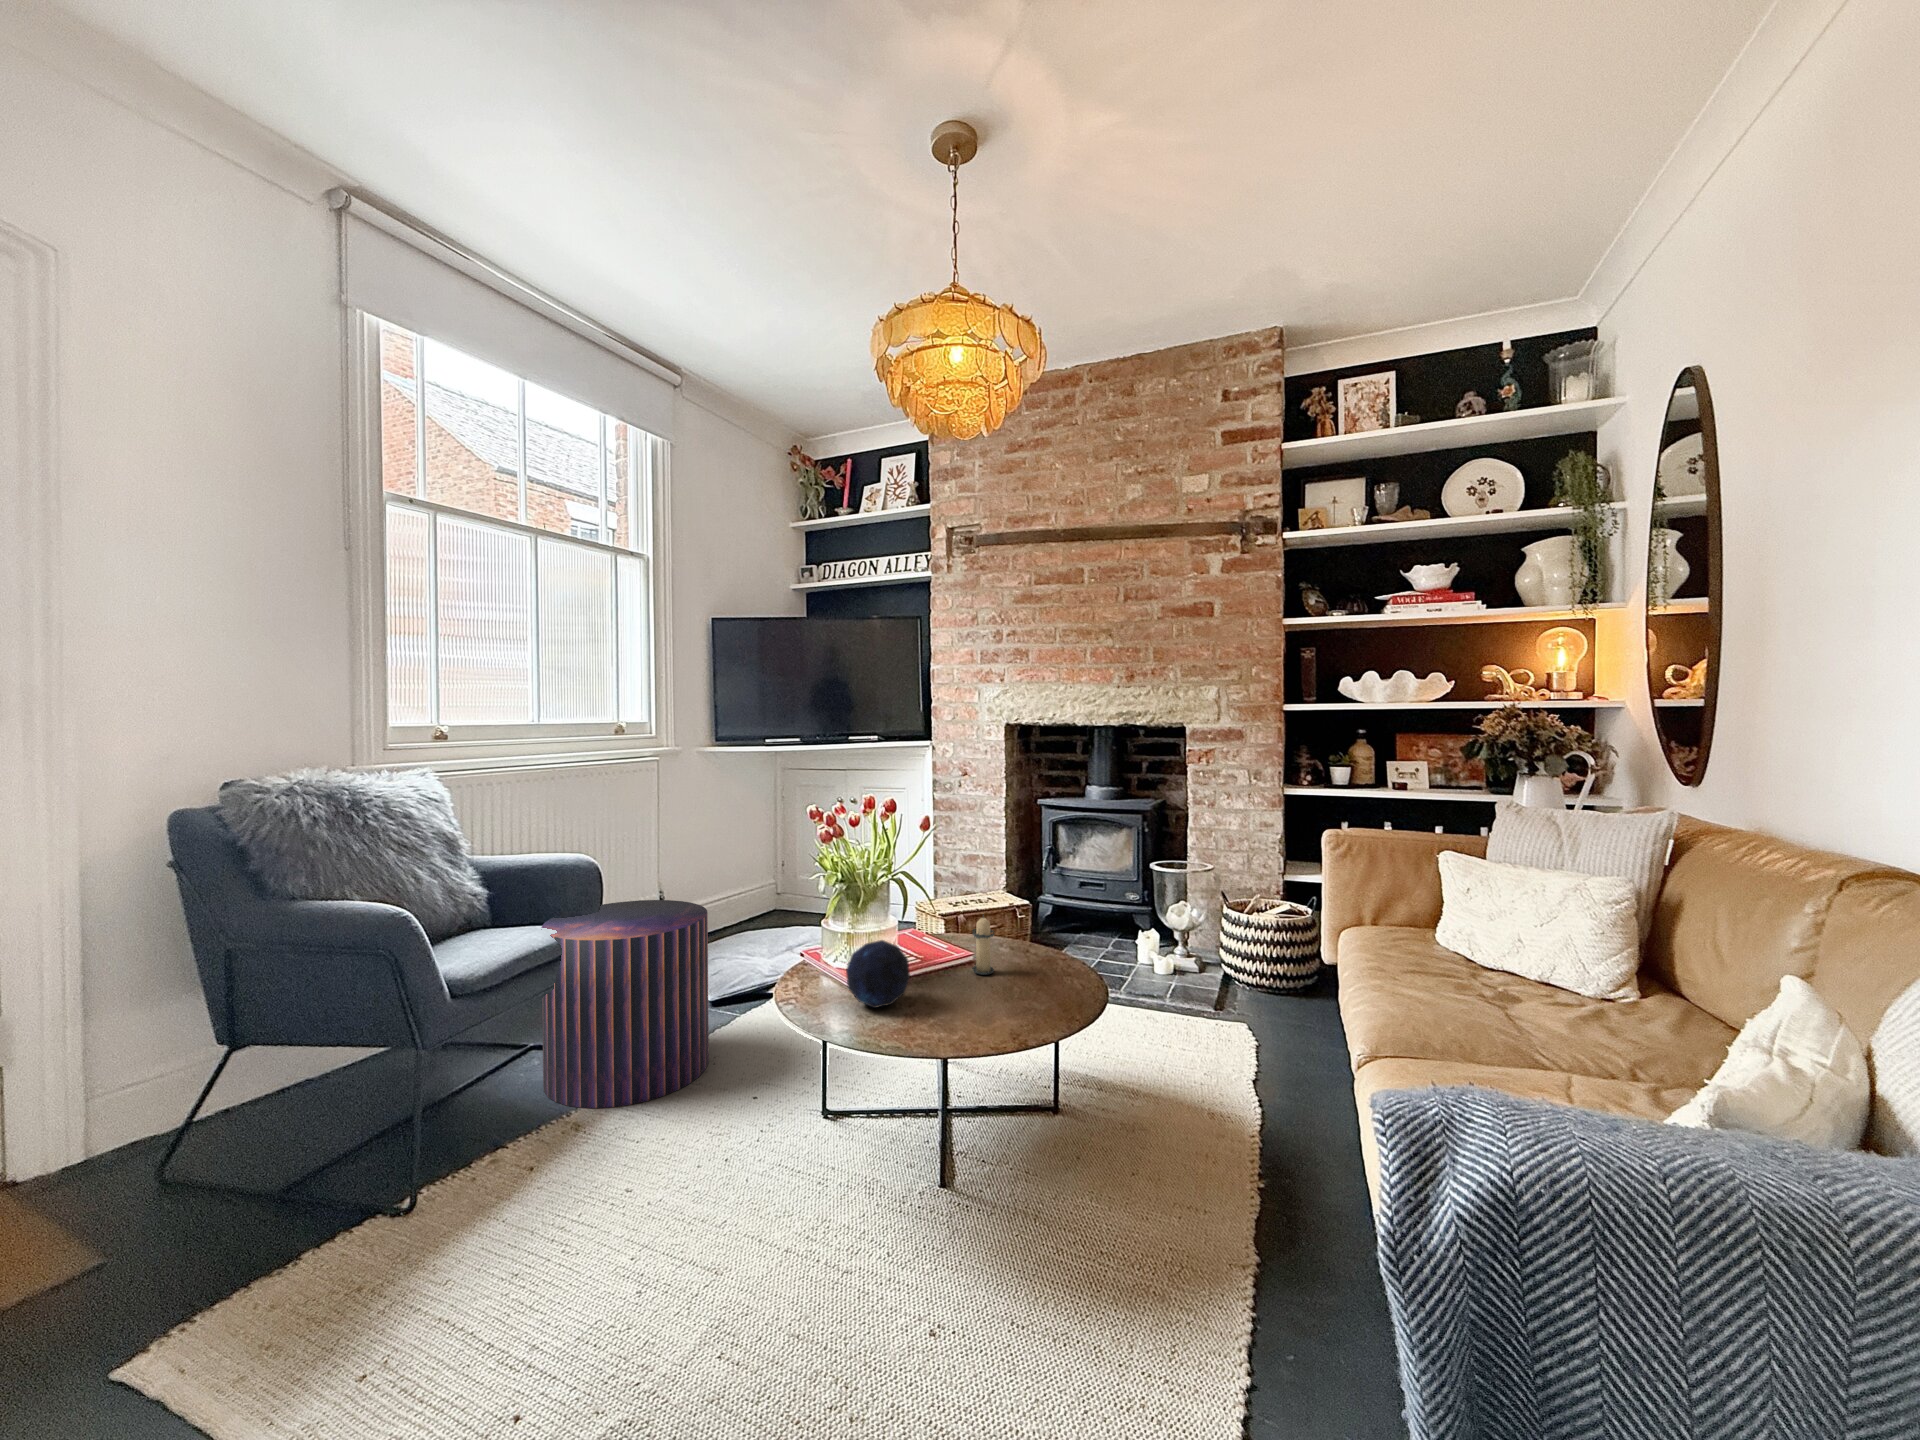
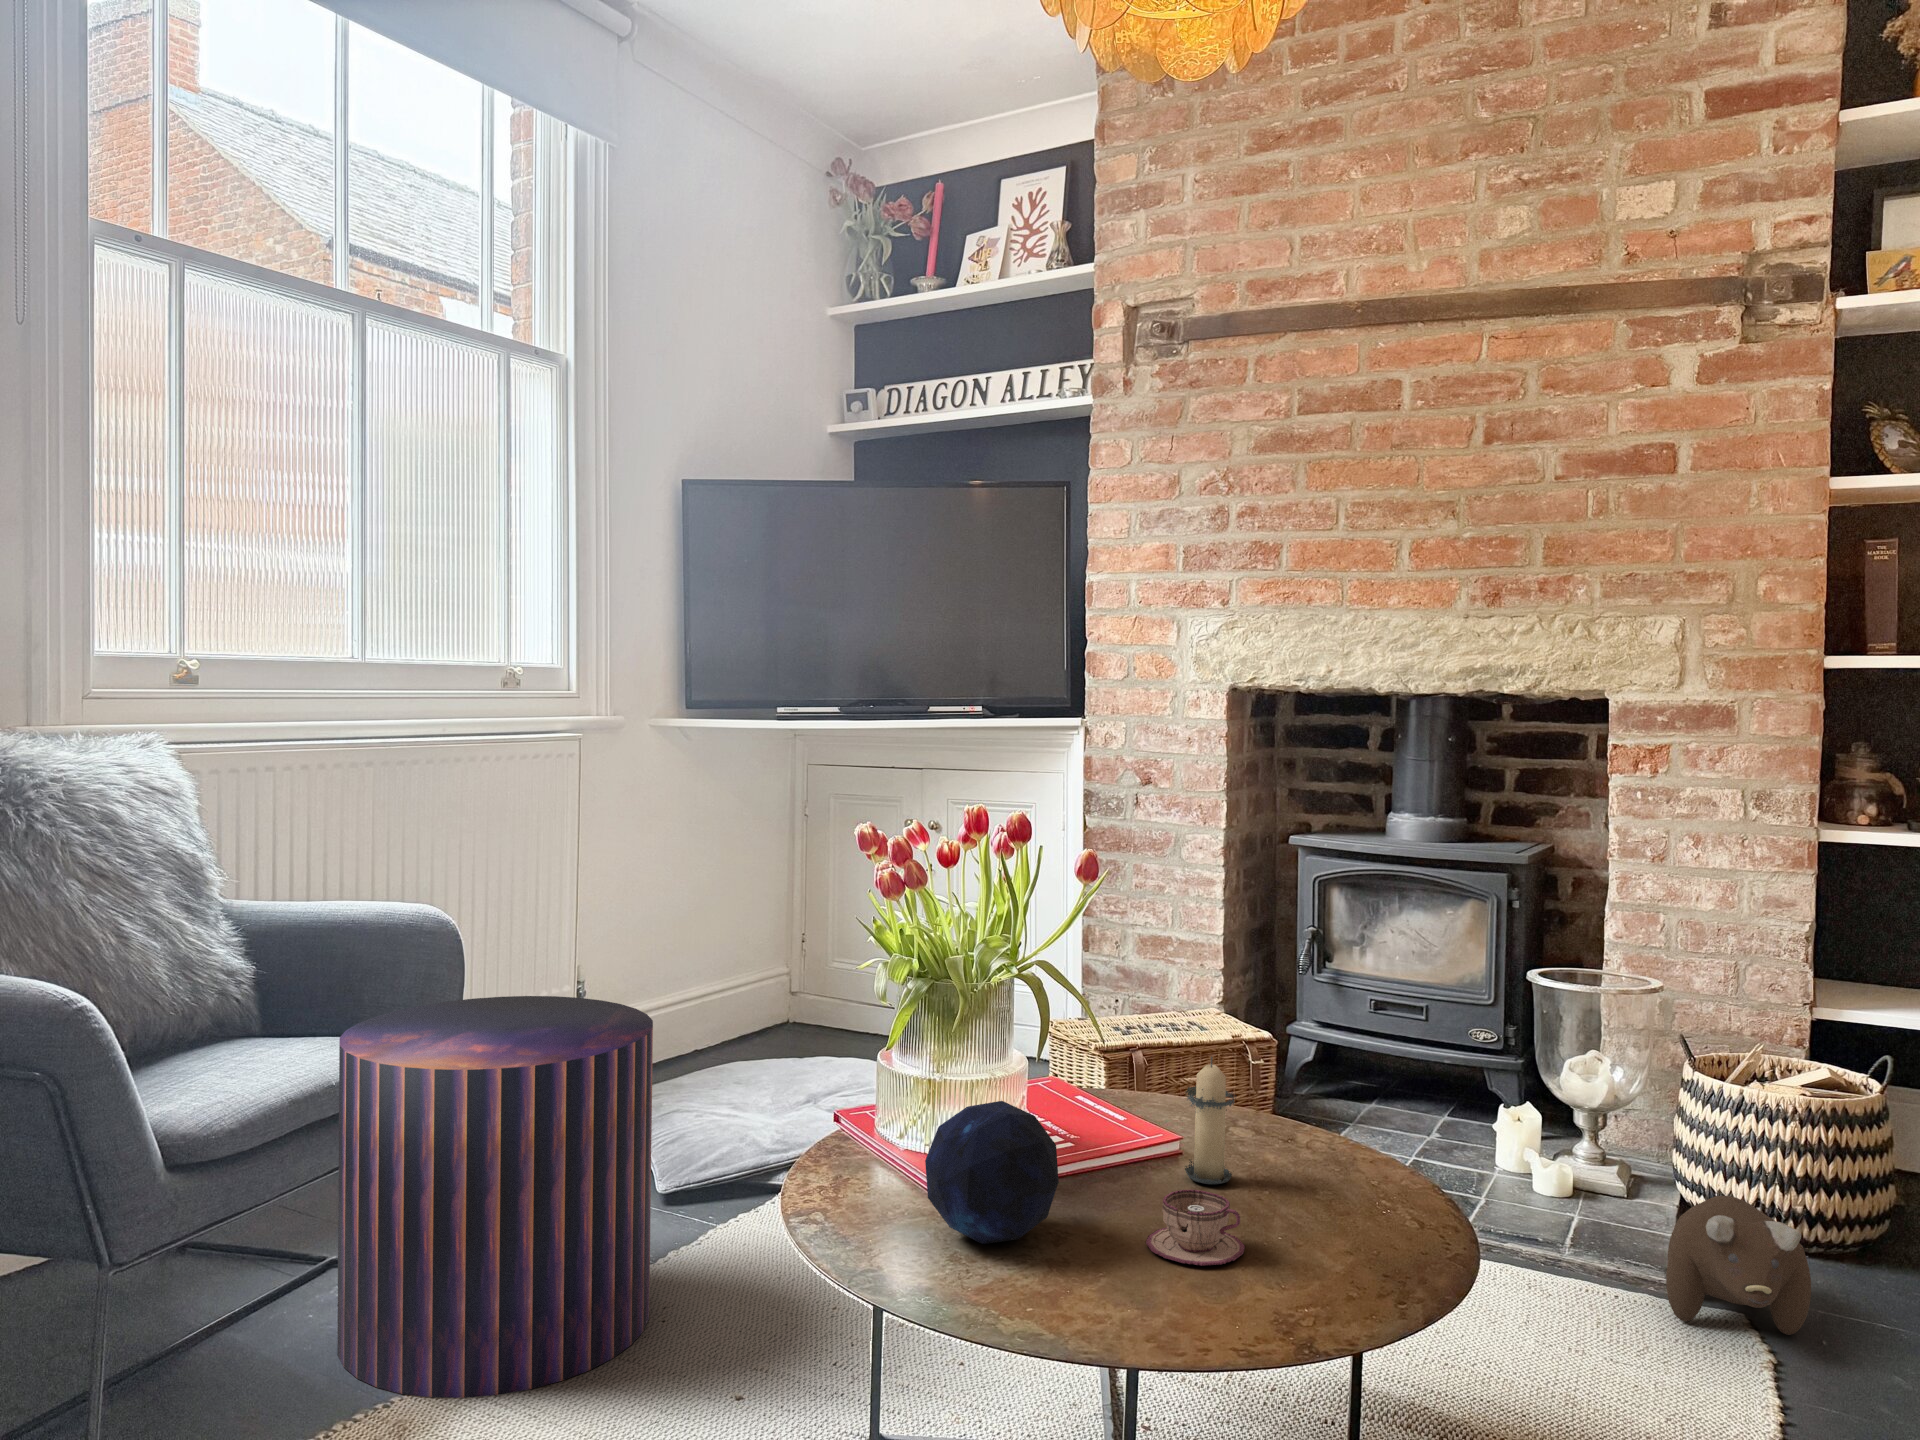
plush toy: none [1208,968,1272,1032] -> present [1666,1196,1811,1335]
teacup: none [951,977,997,1011] -> present [1146,1189,1245,1266]

